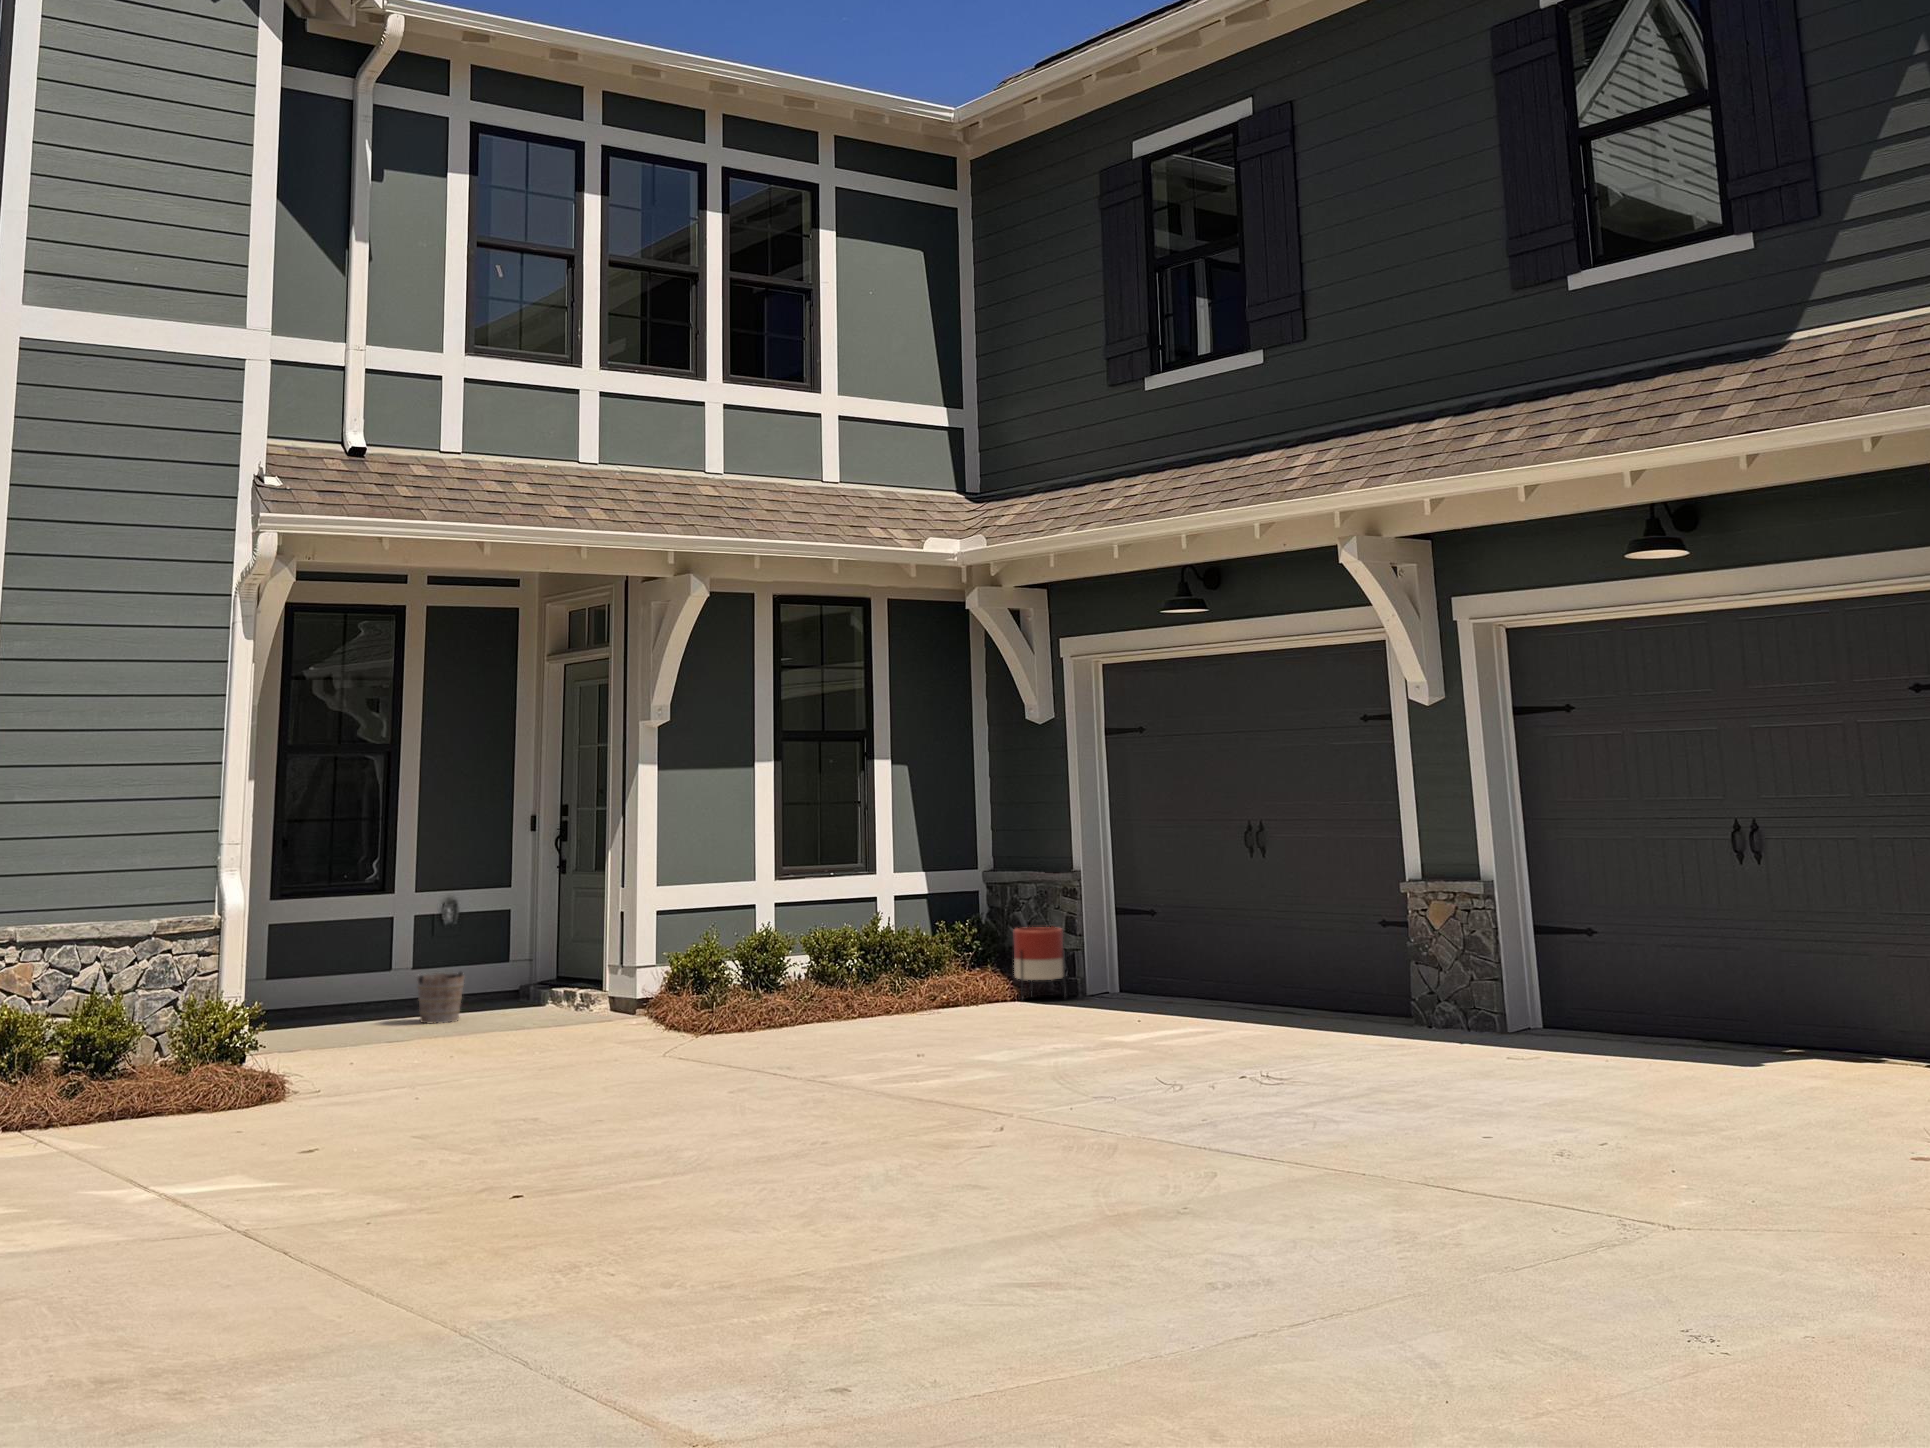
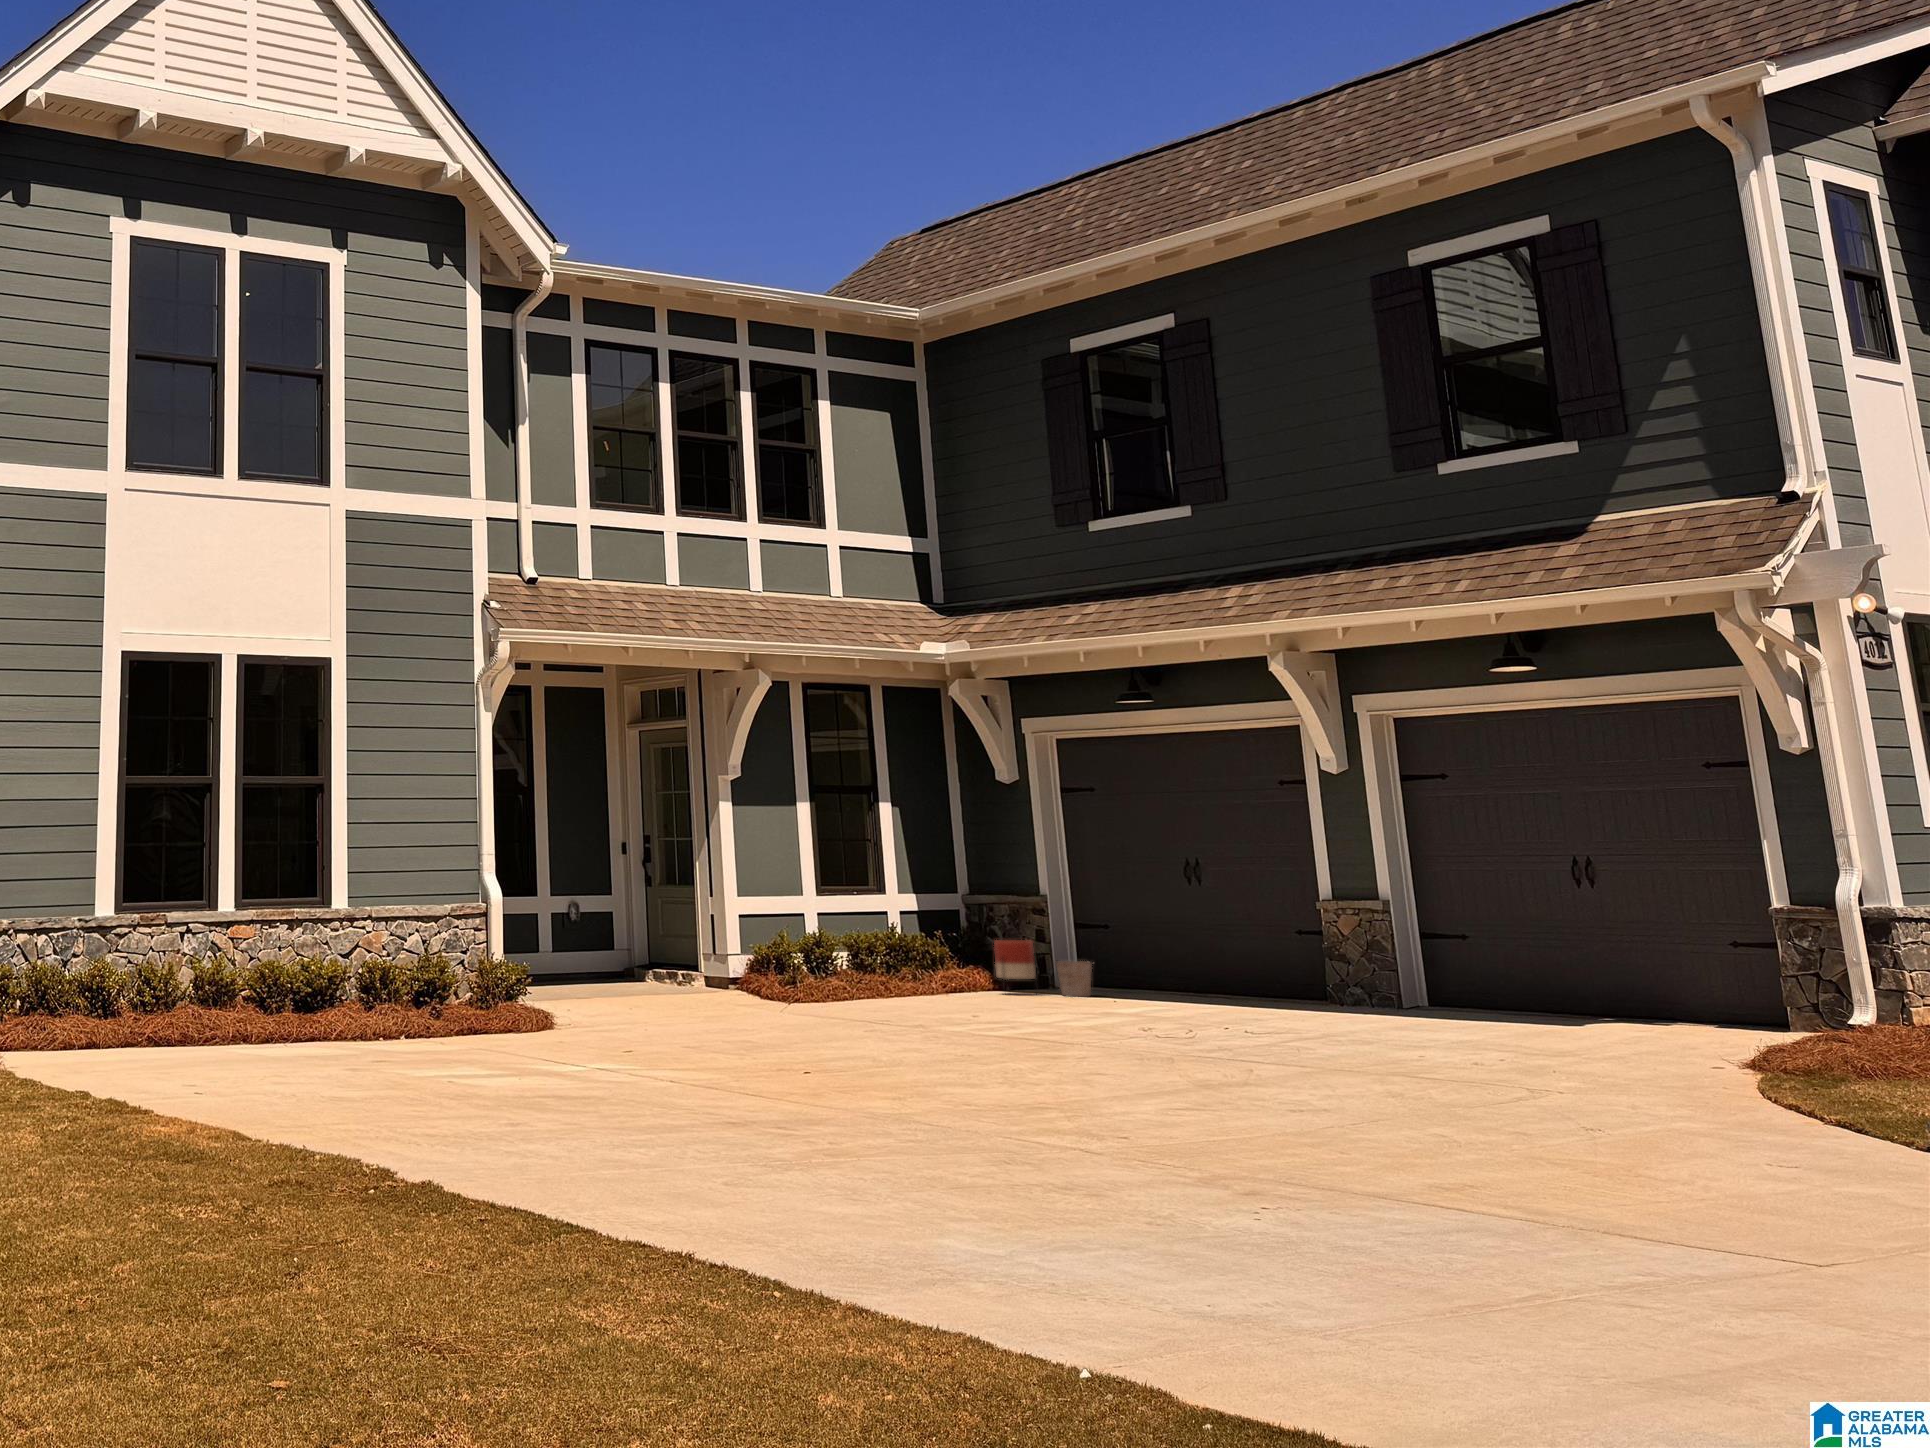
bucket: present [417,972,464,1023] -> present [1056,961,1092,997]

